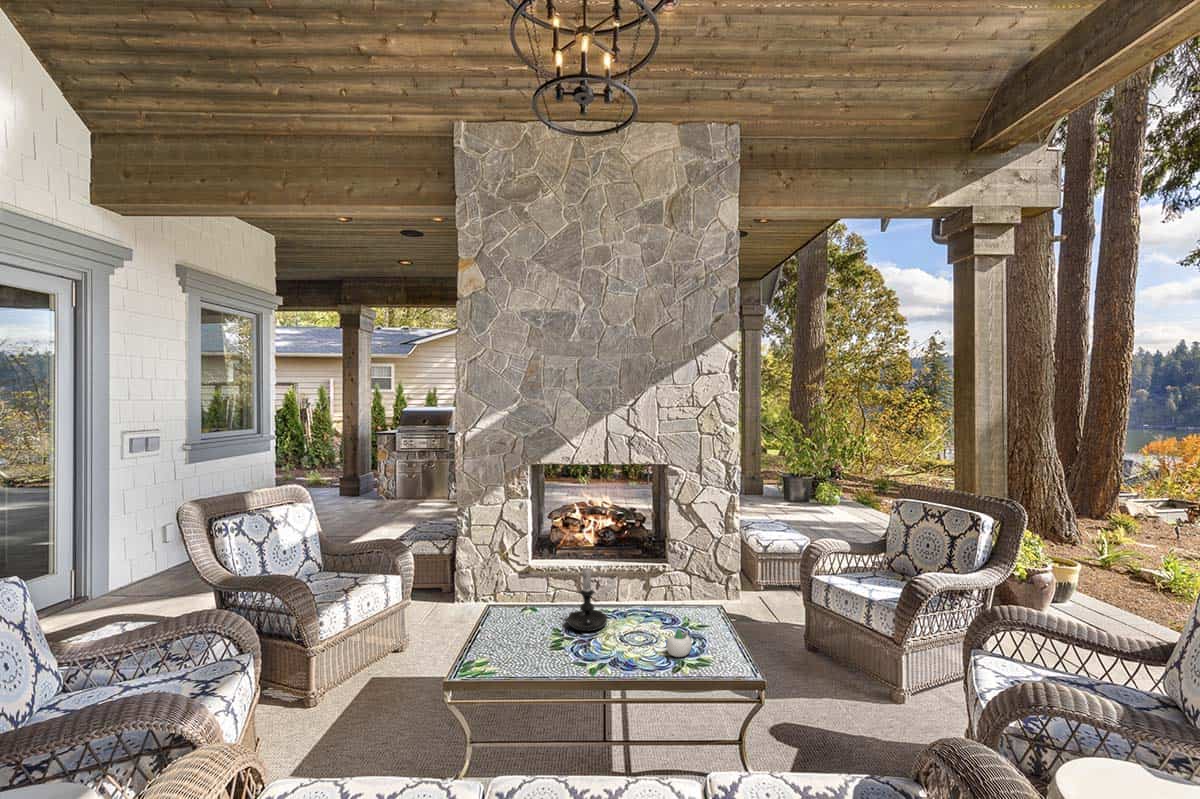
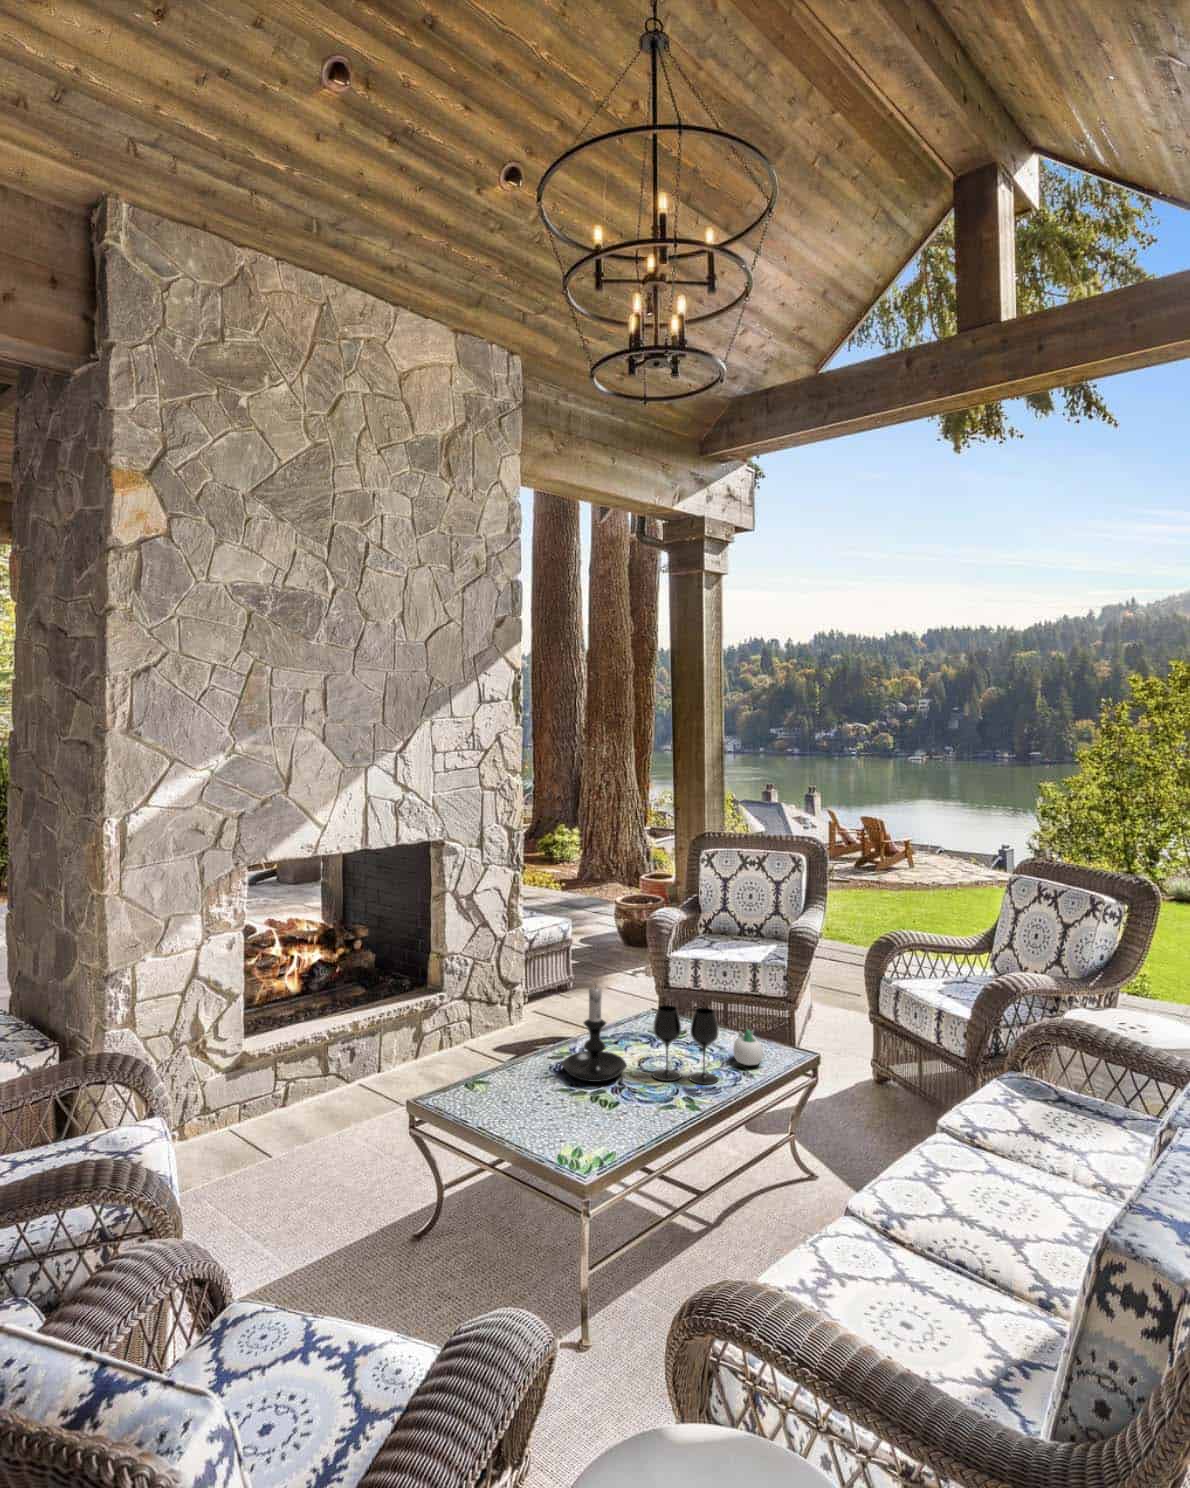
wine glass: none [608,592,644,657] -> present [652,1005,719,1084]

